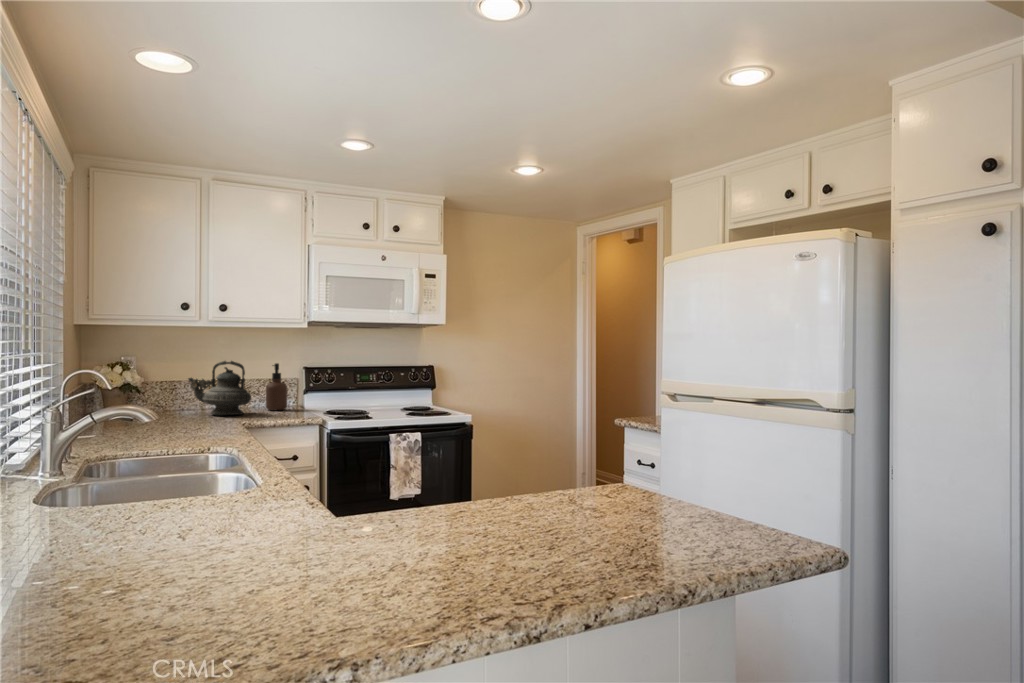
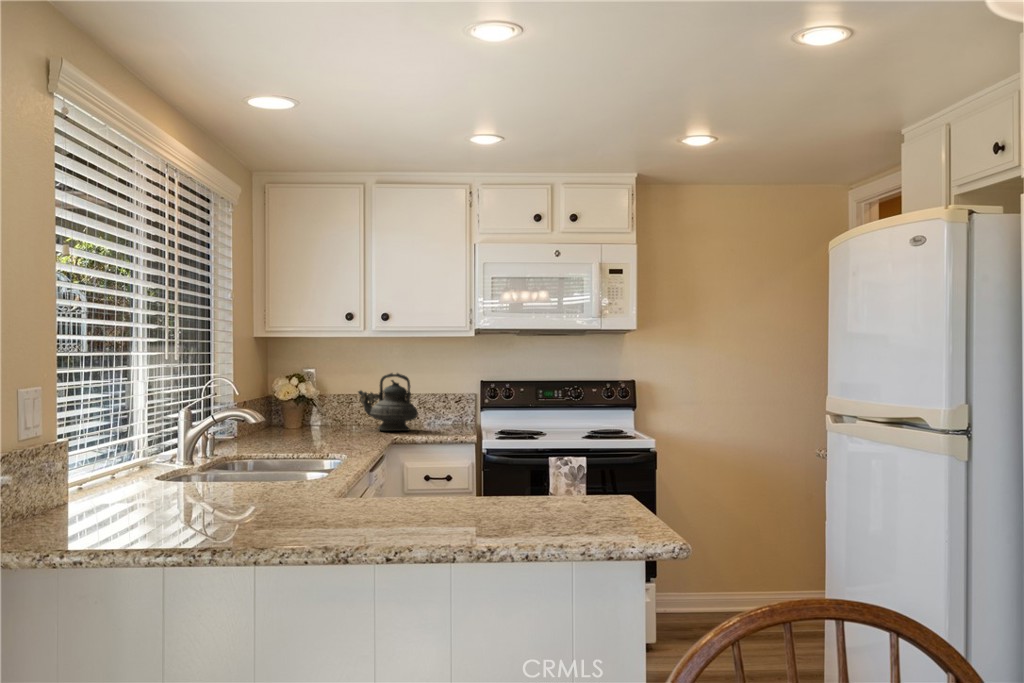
soap dispenser: present [266,363,287,410] -> none [438,376,460,428]

